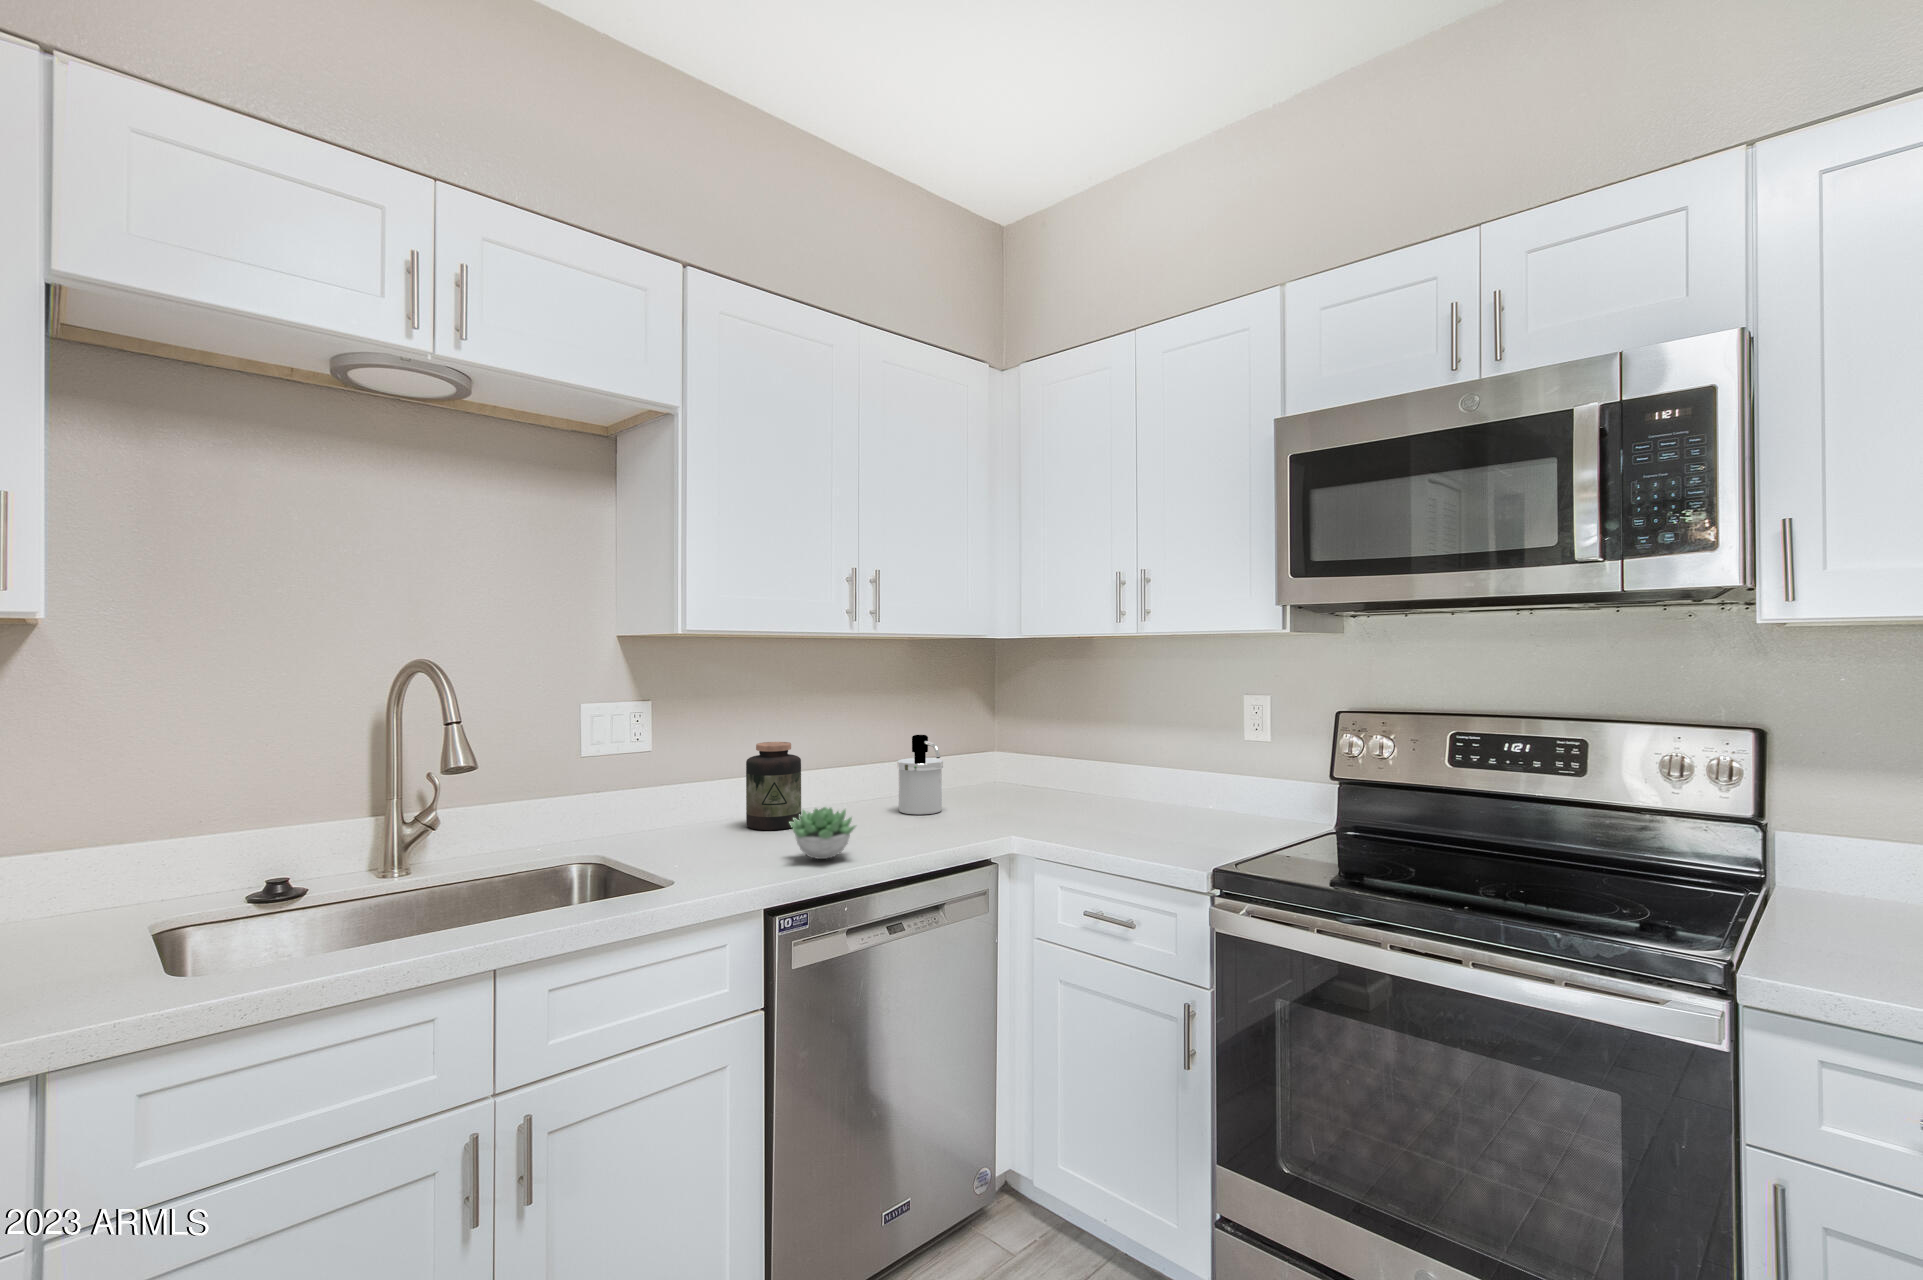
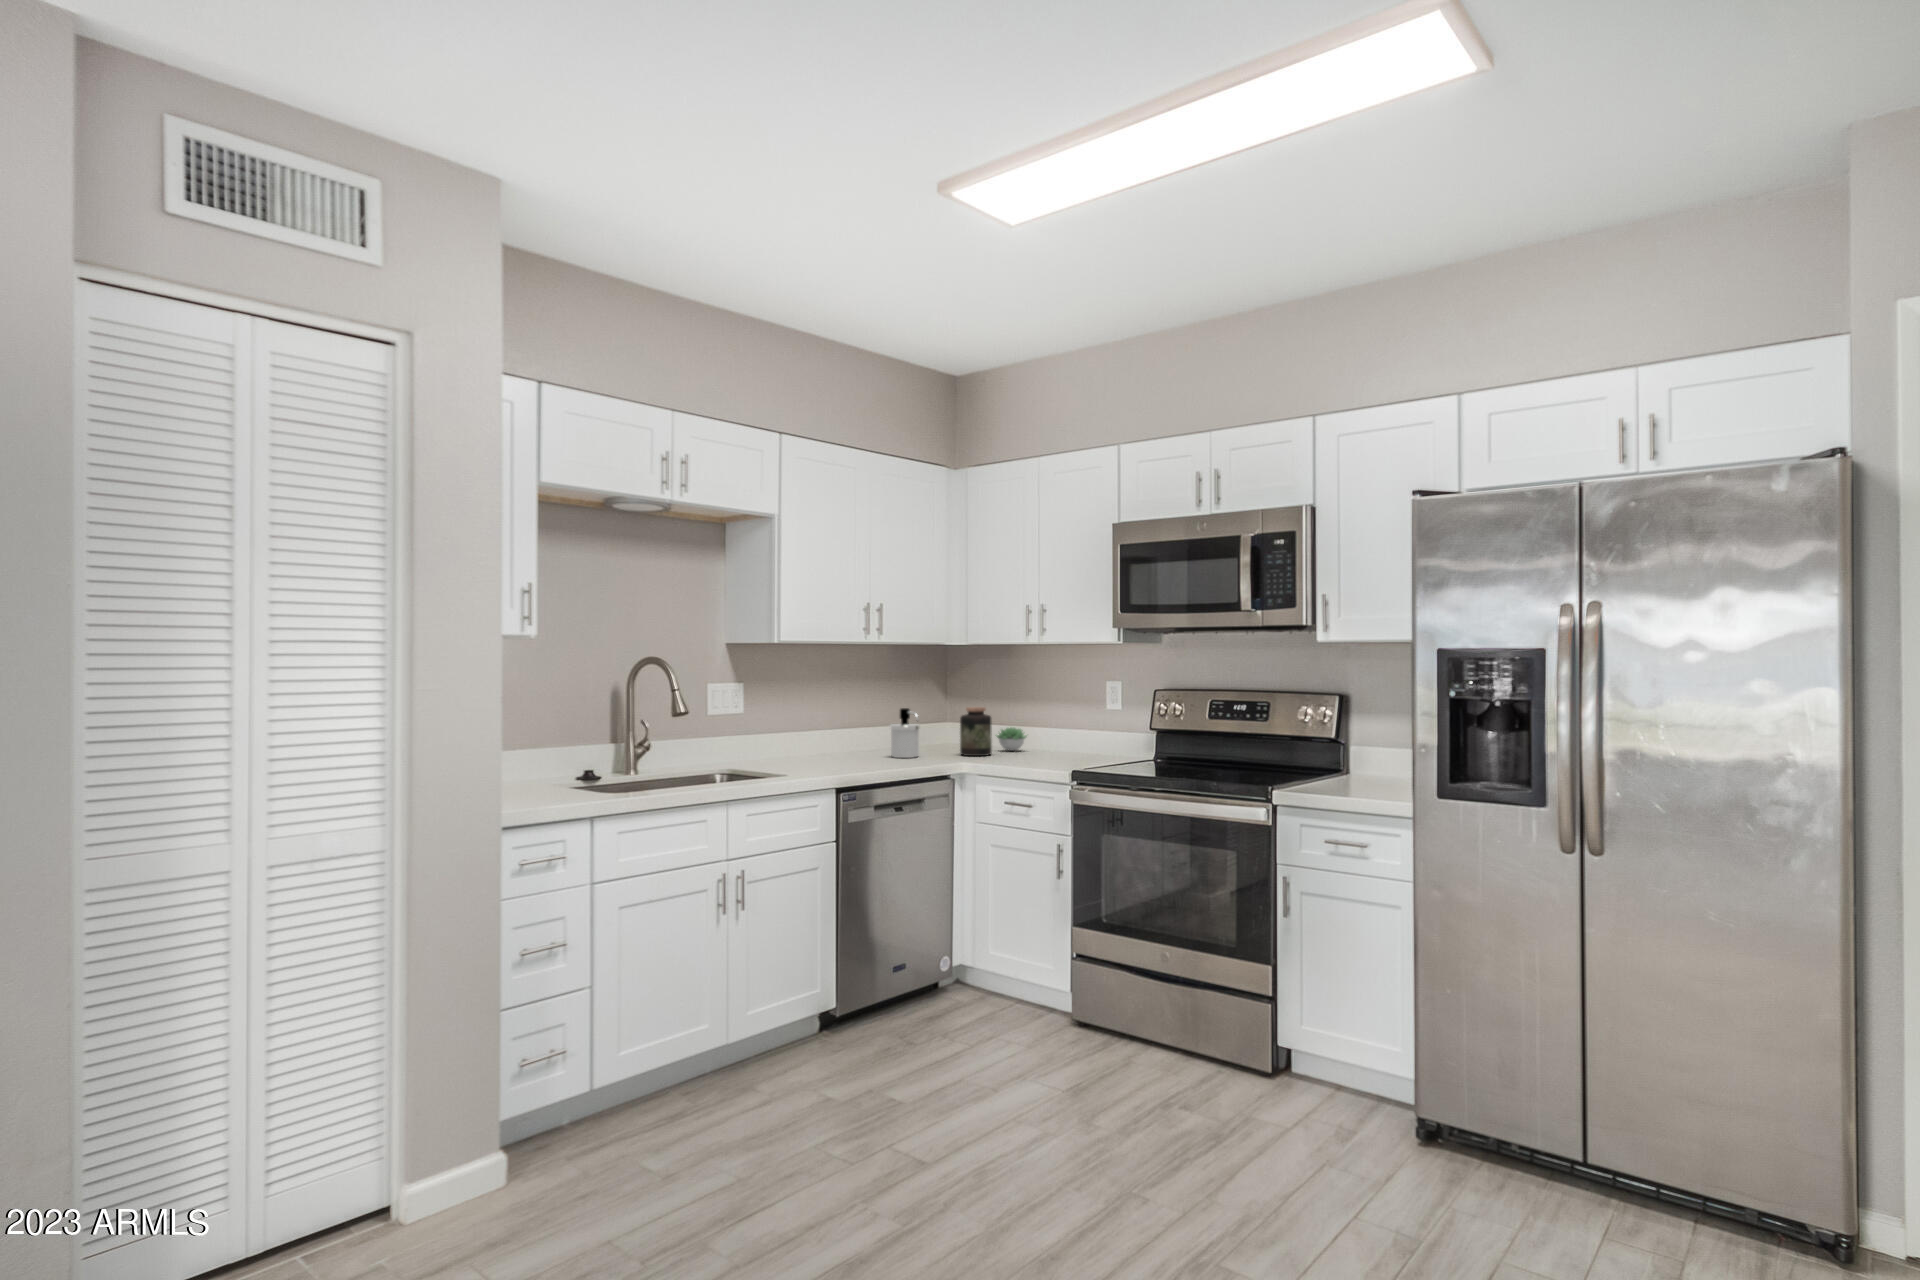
jar: present [746,742,801,830] -> present [960,707,992,756]
succulent plant: present [790,807,855,859] -> present [997,728,1027,751]

